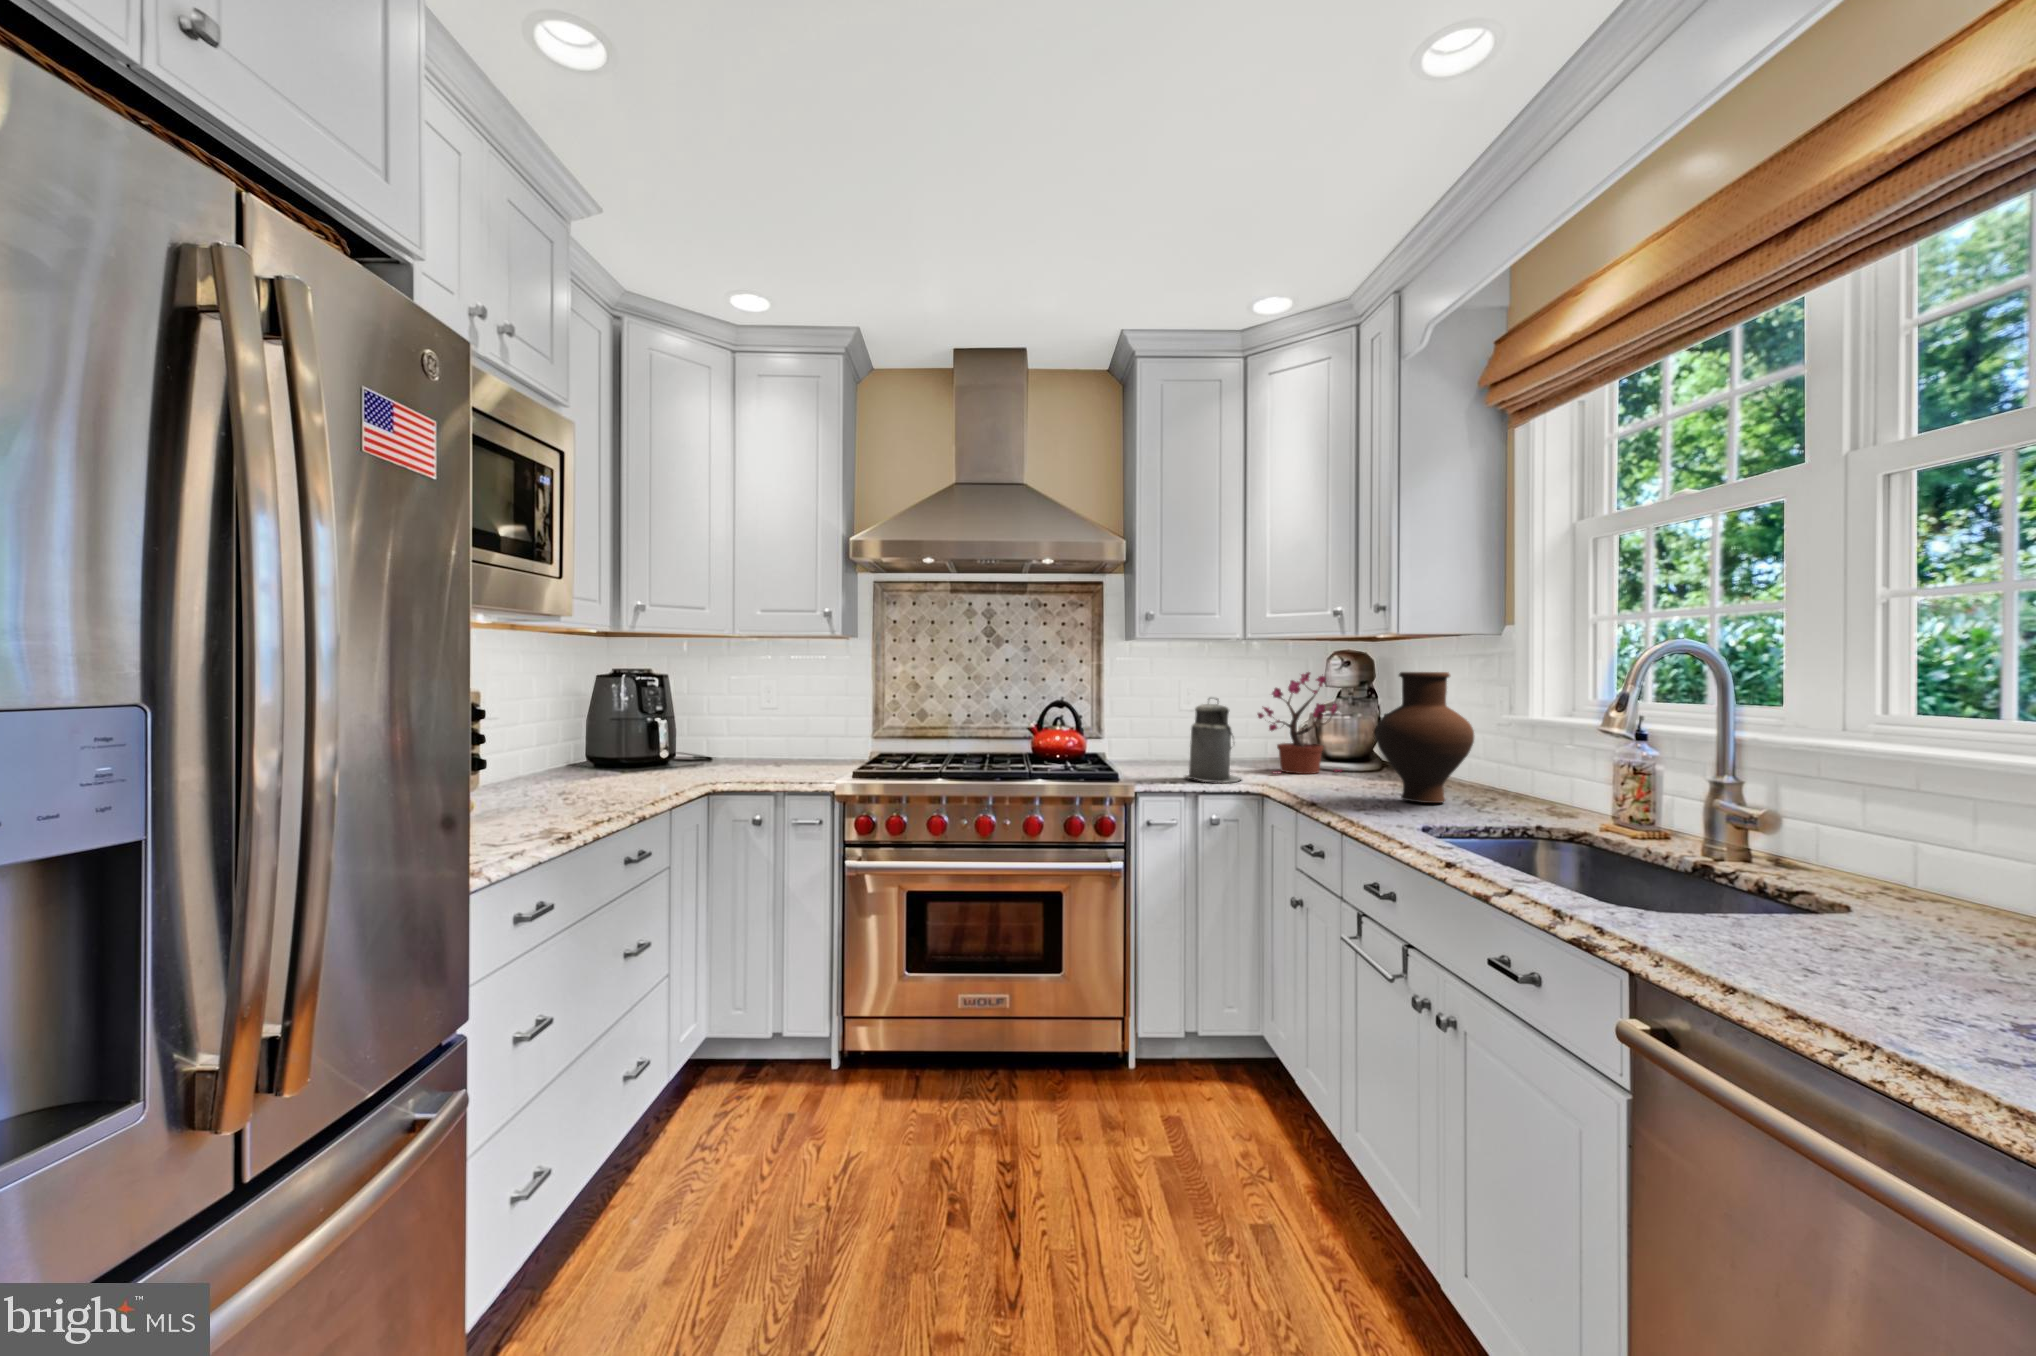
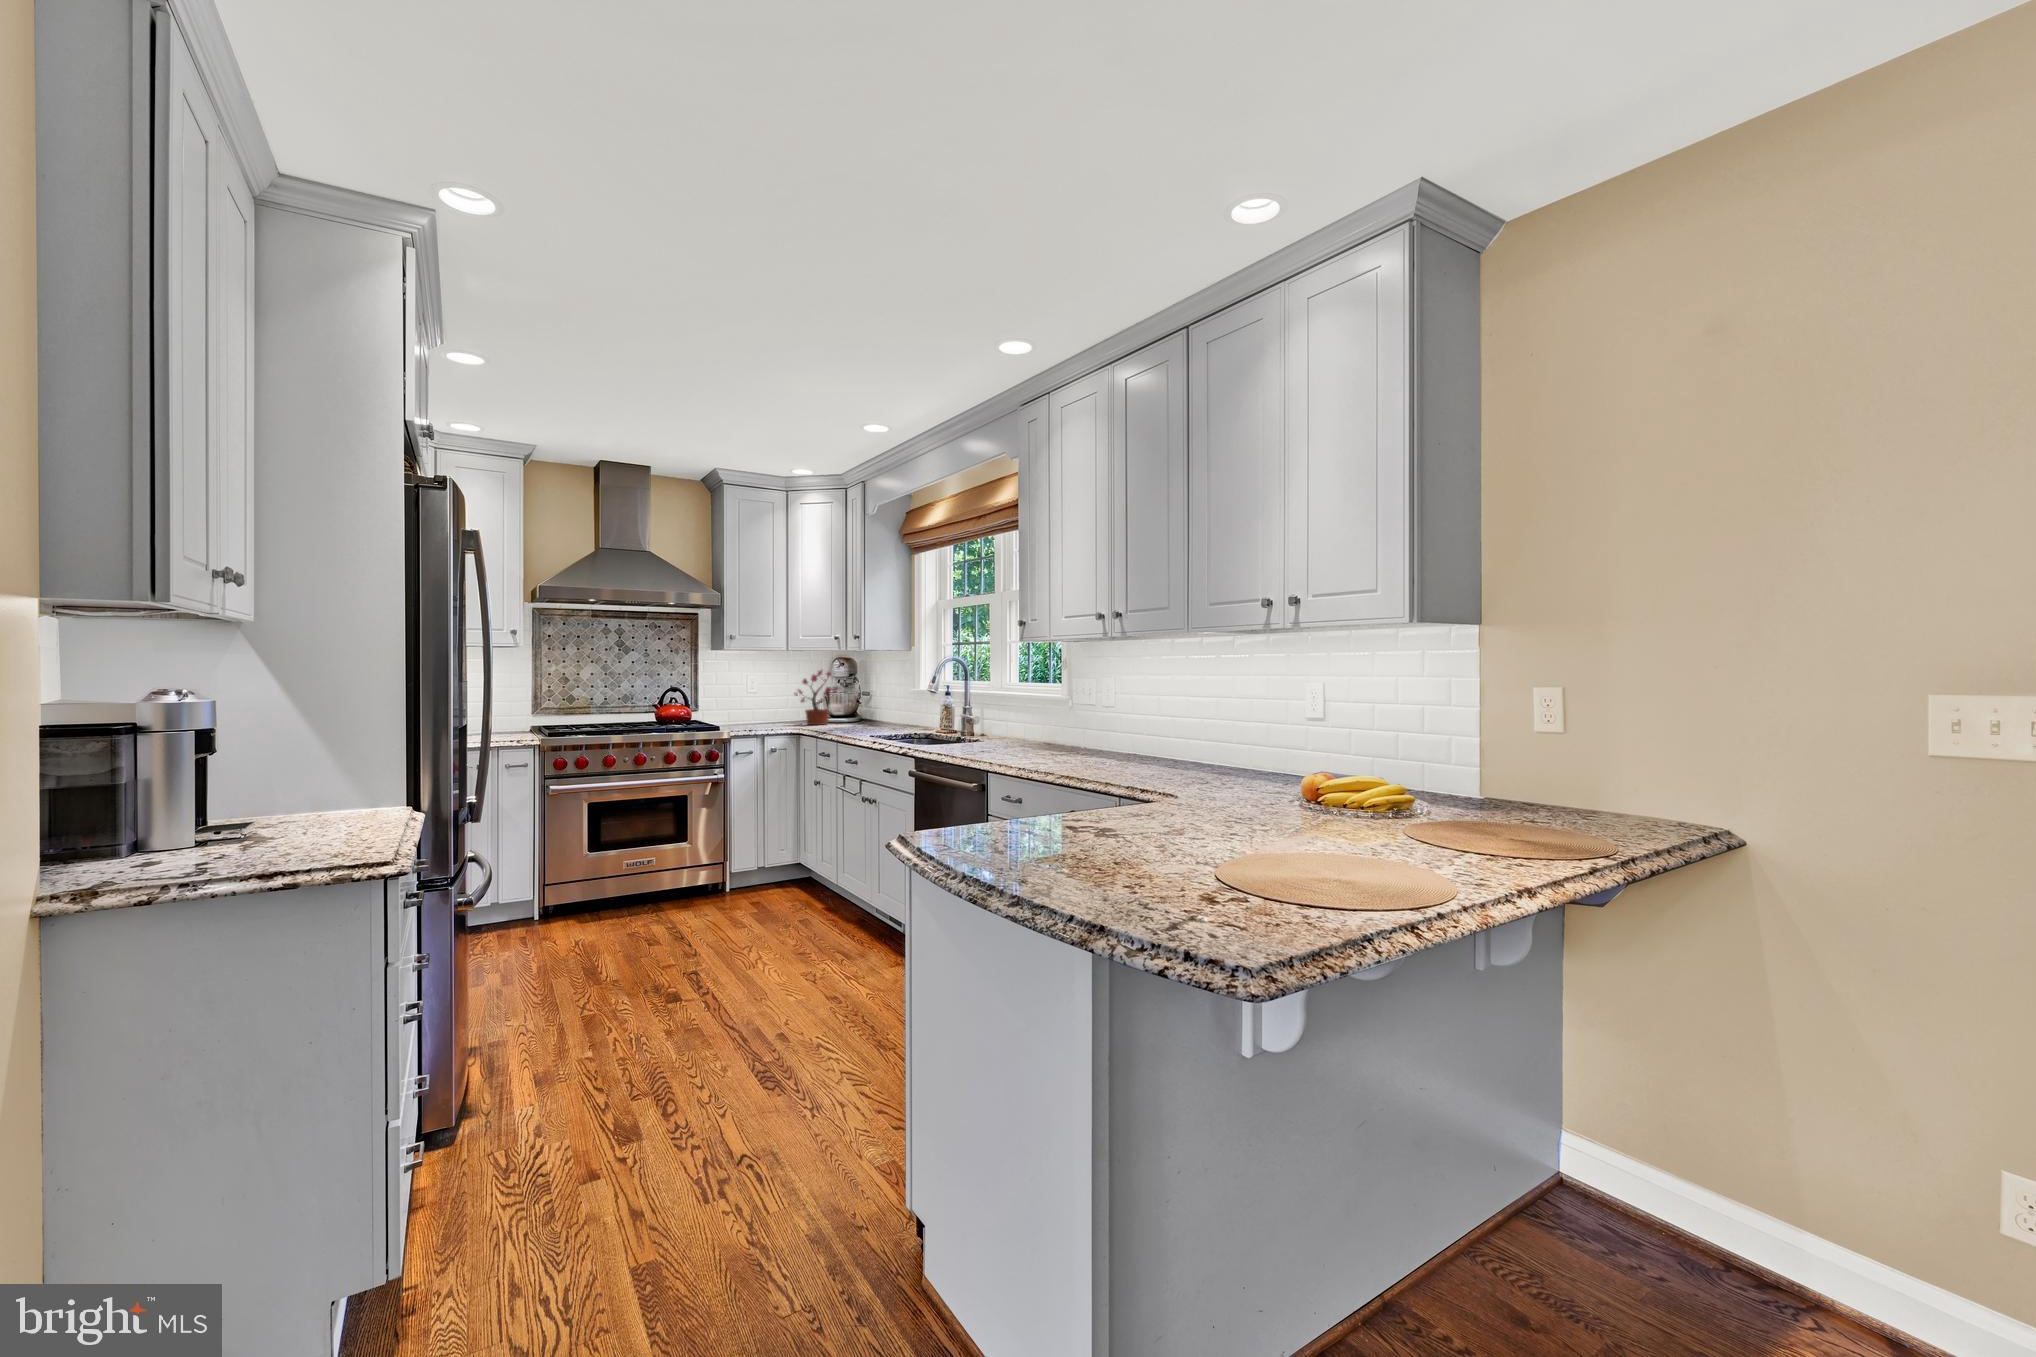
vase: present [1375,672,1474,803] -> none [851,671,893,731]
canister: present [1185,697,1242,783] -> none [754,684,787,730]

